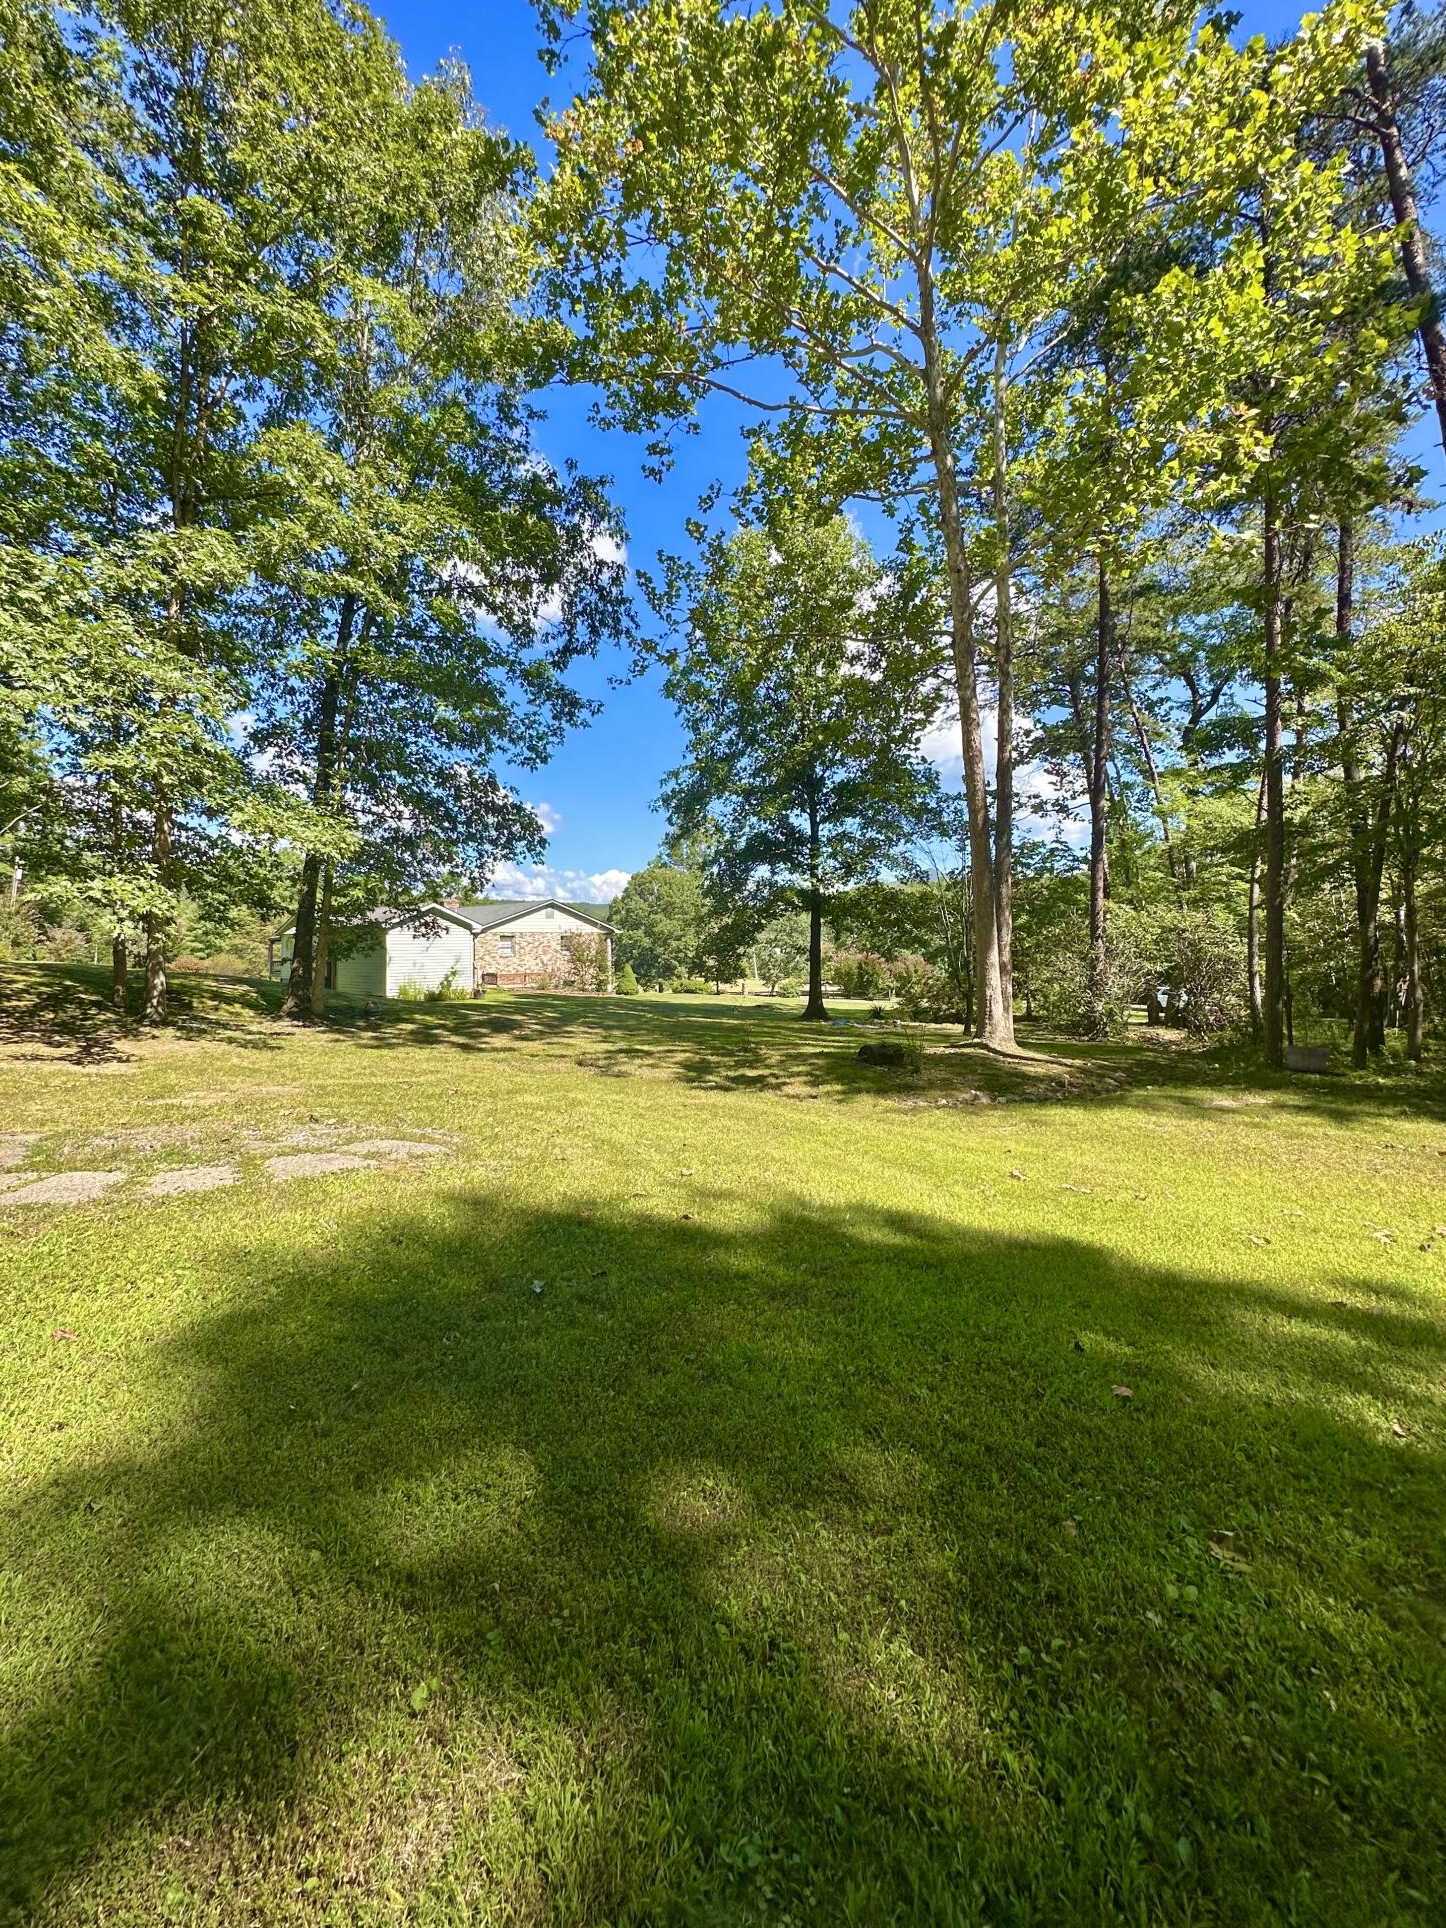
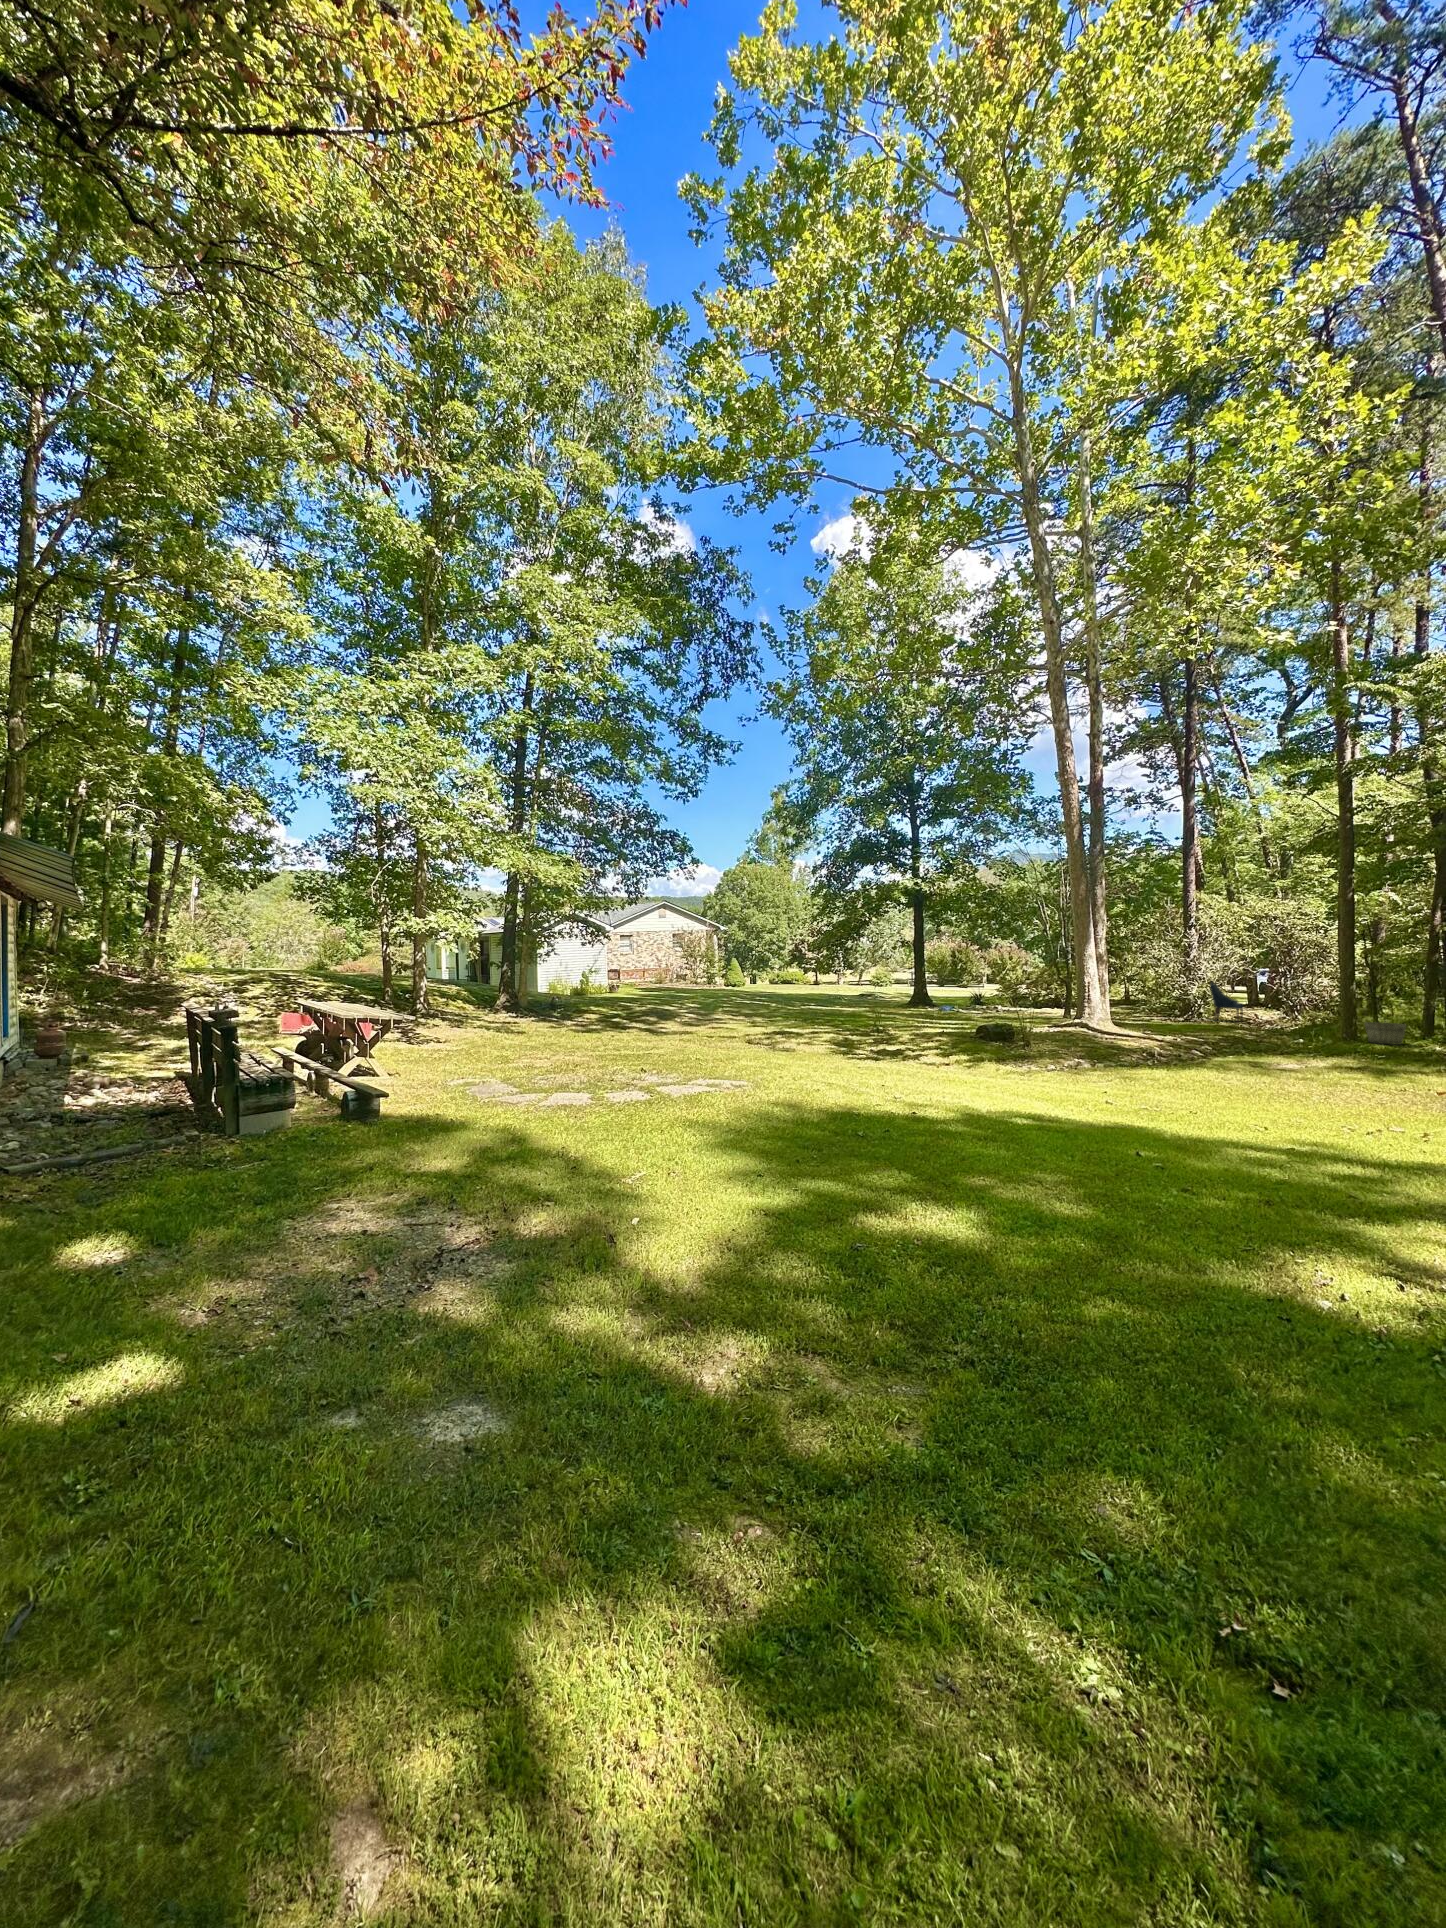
chair: none [1115,998,1148,1044] -> present [1210,982,1243,1022]

